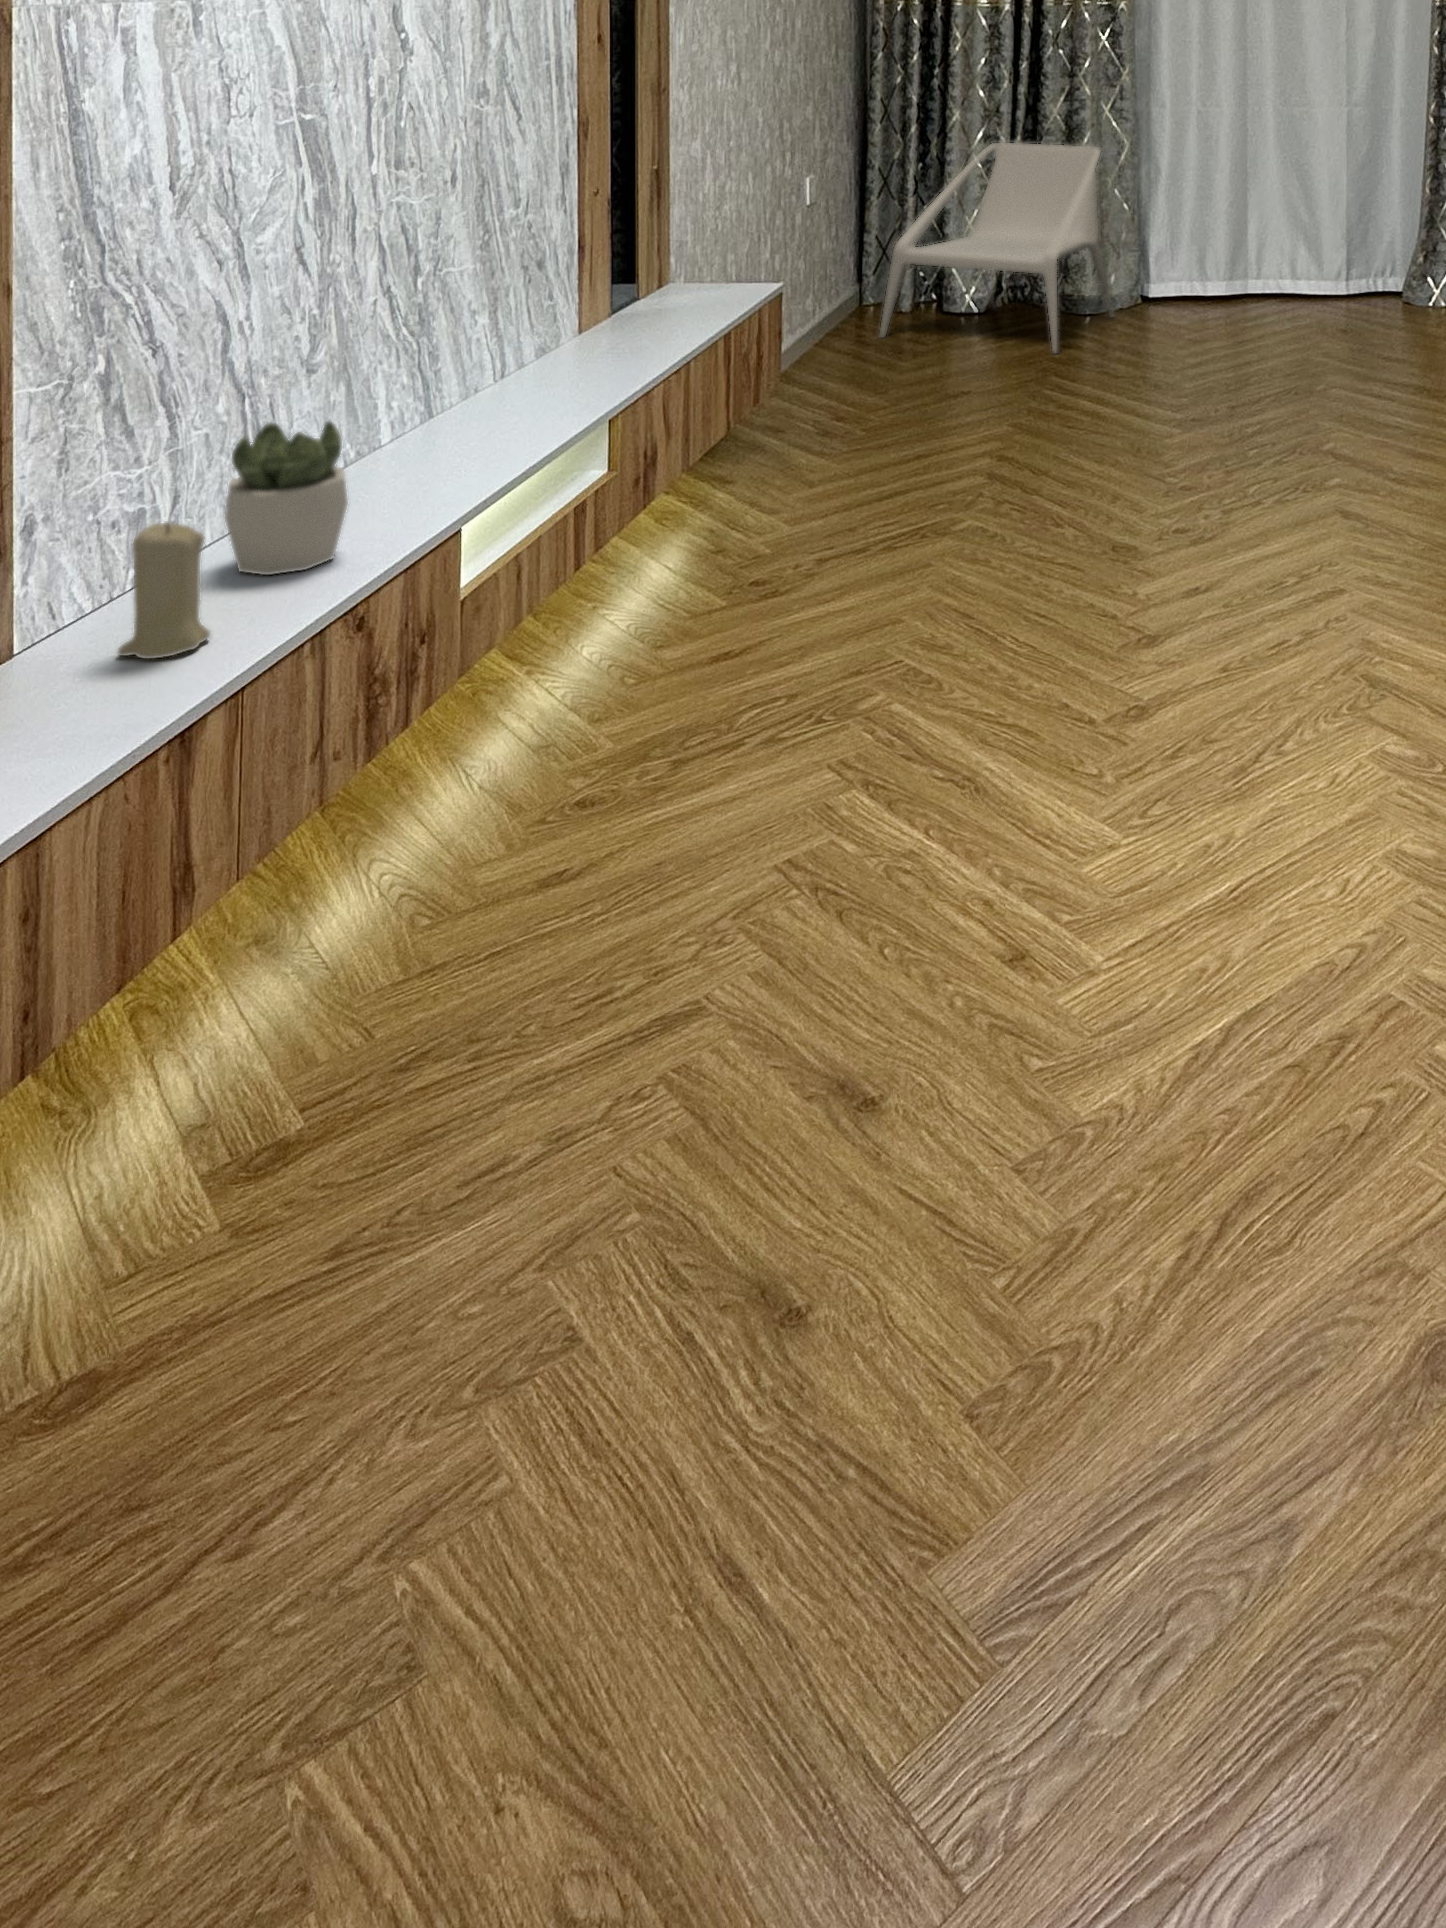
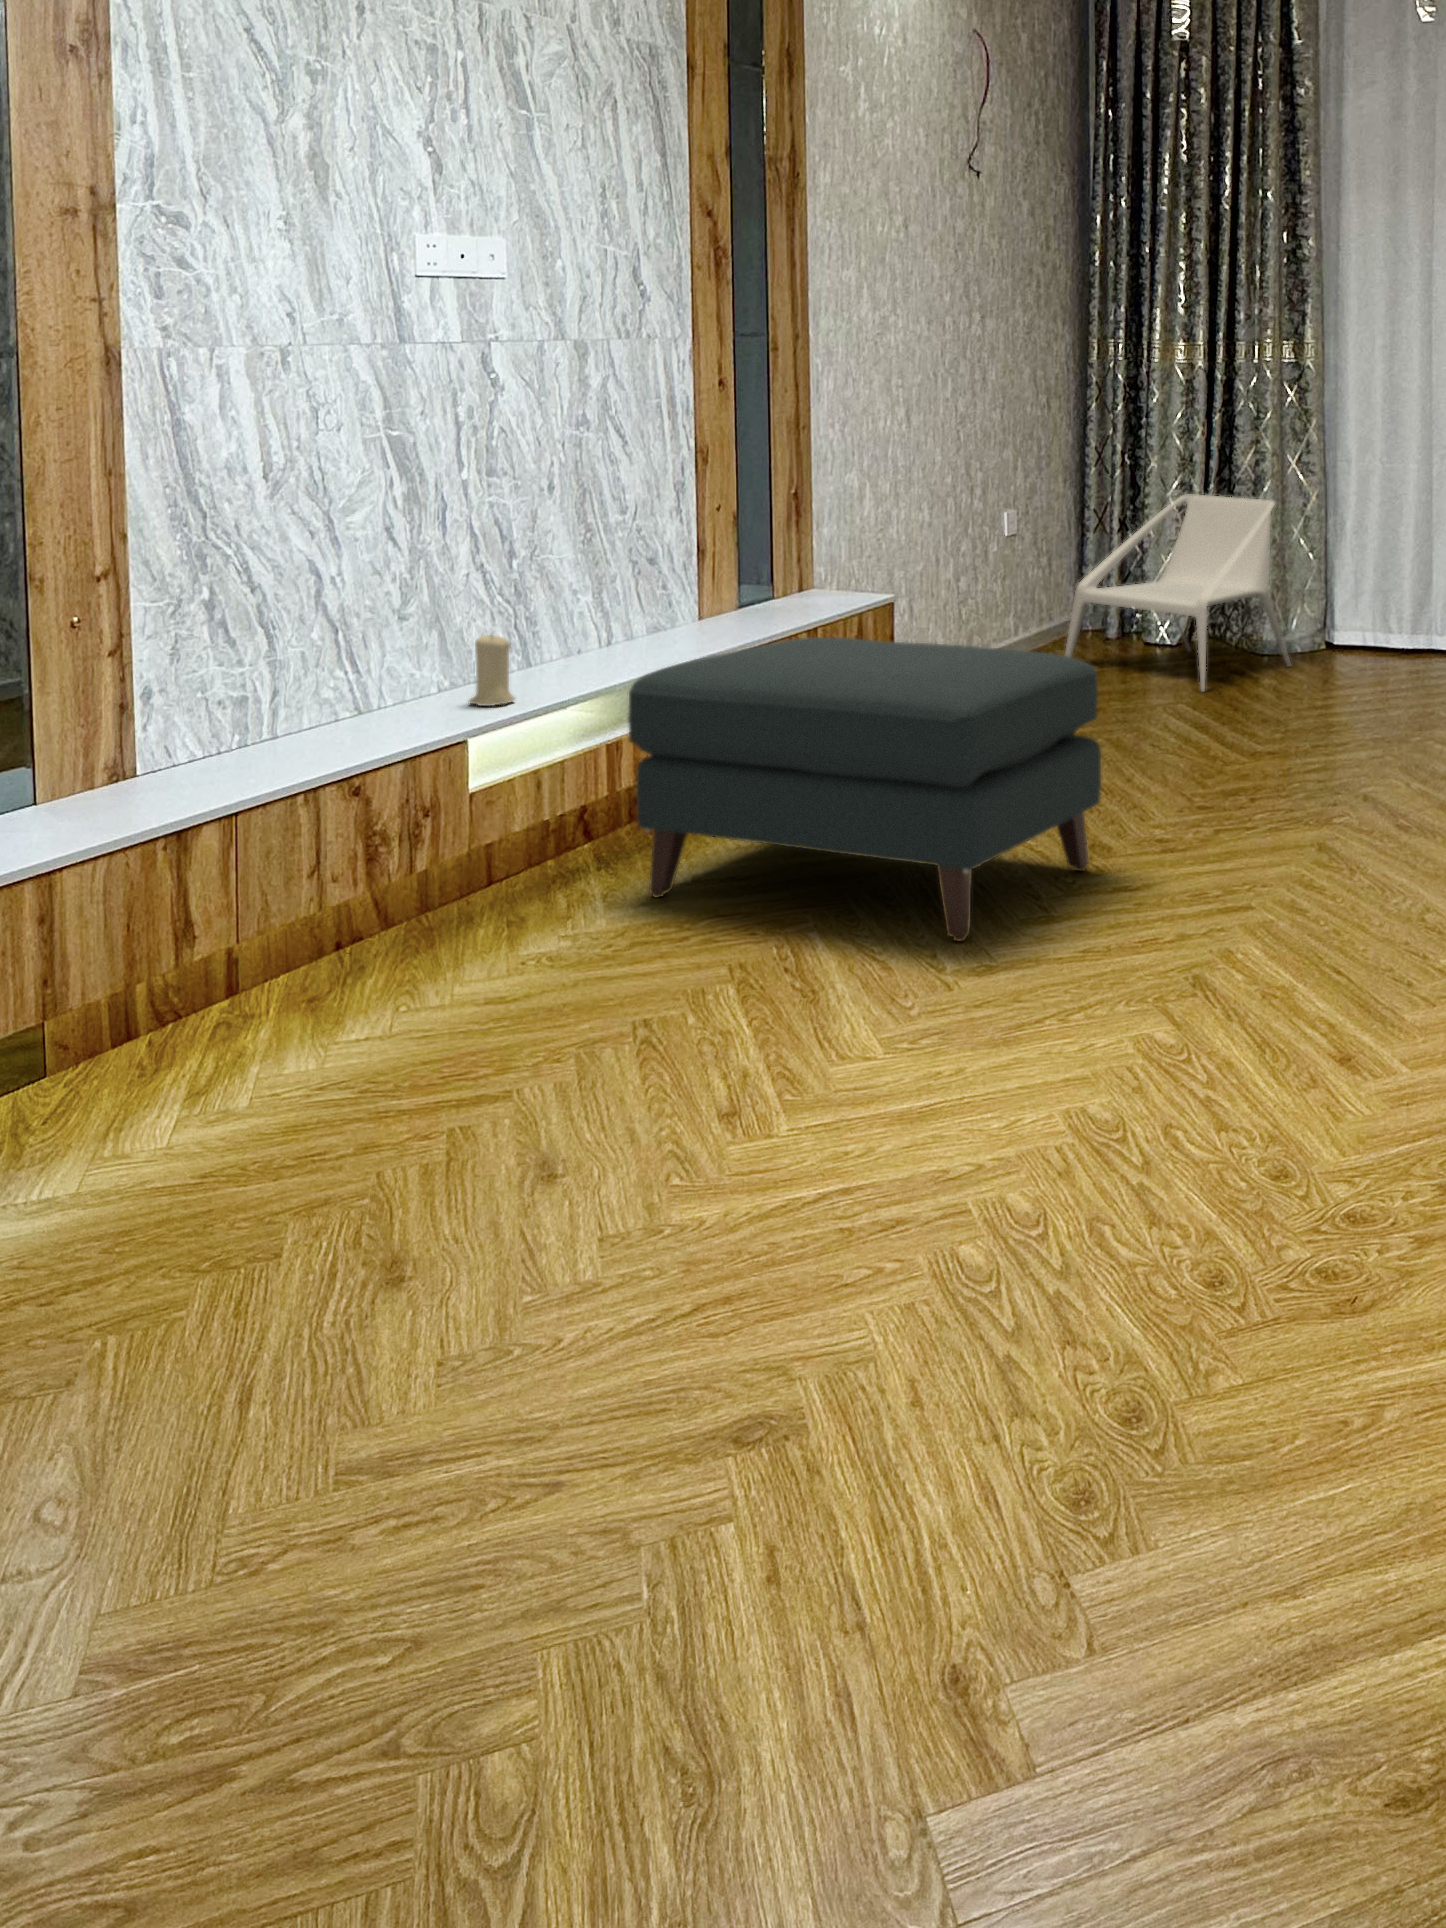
ottoman: none [637,341,1170,707] -> present [628,637,1101,941]
succulent plant: present [225,421,348,575] -> none [289,649,377,753]
candle: present [118,522,210,659] -> present [469,635,515,706]

